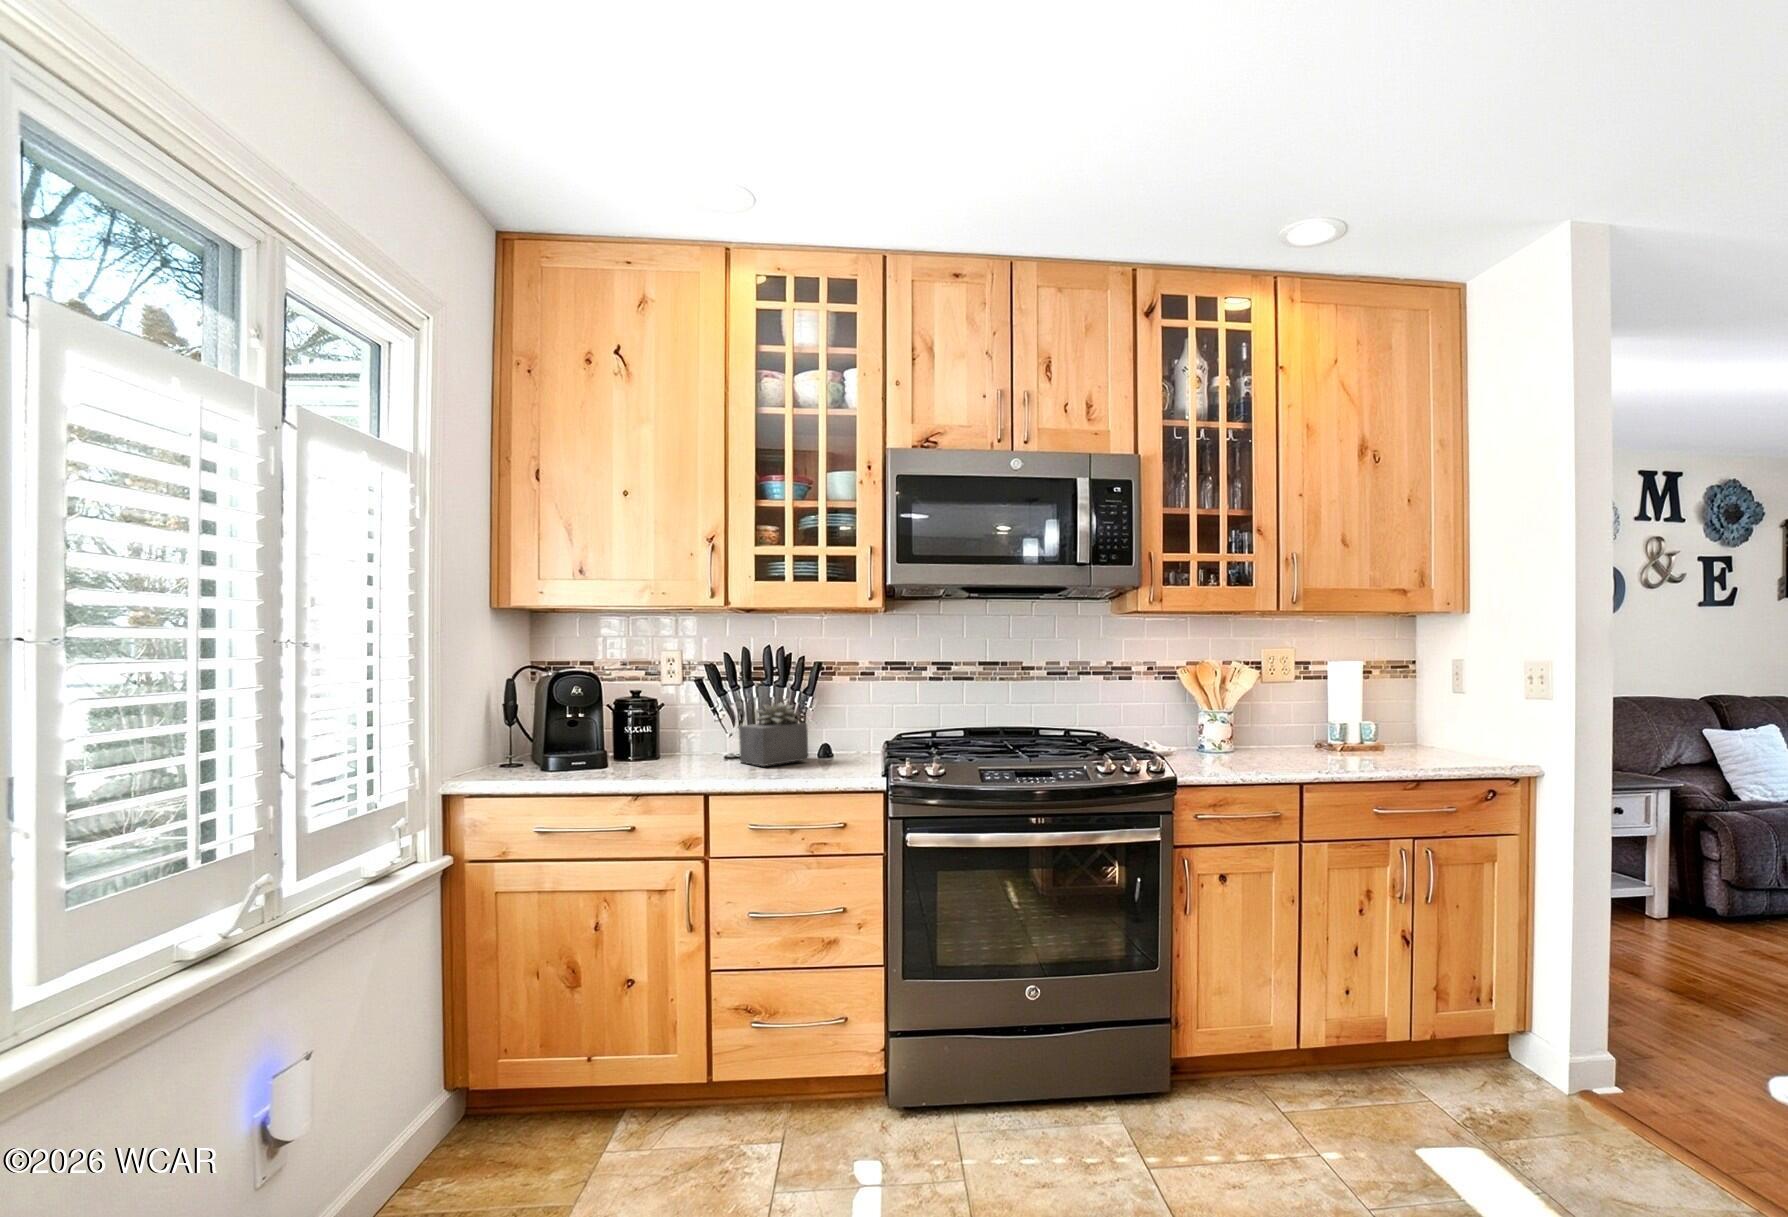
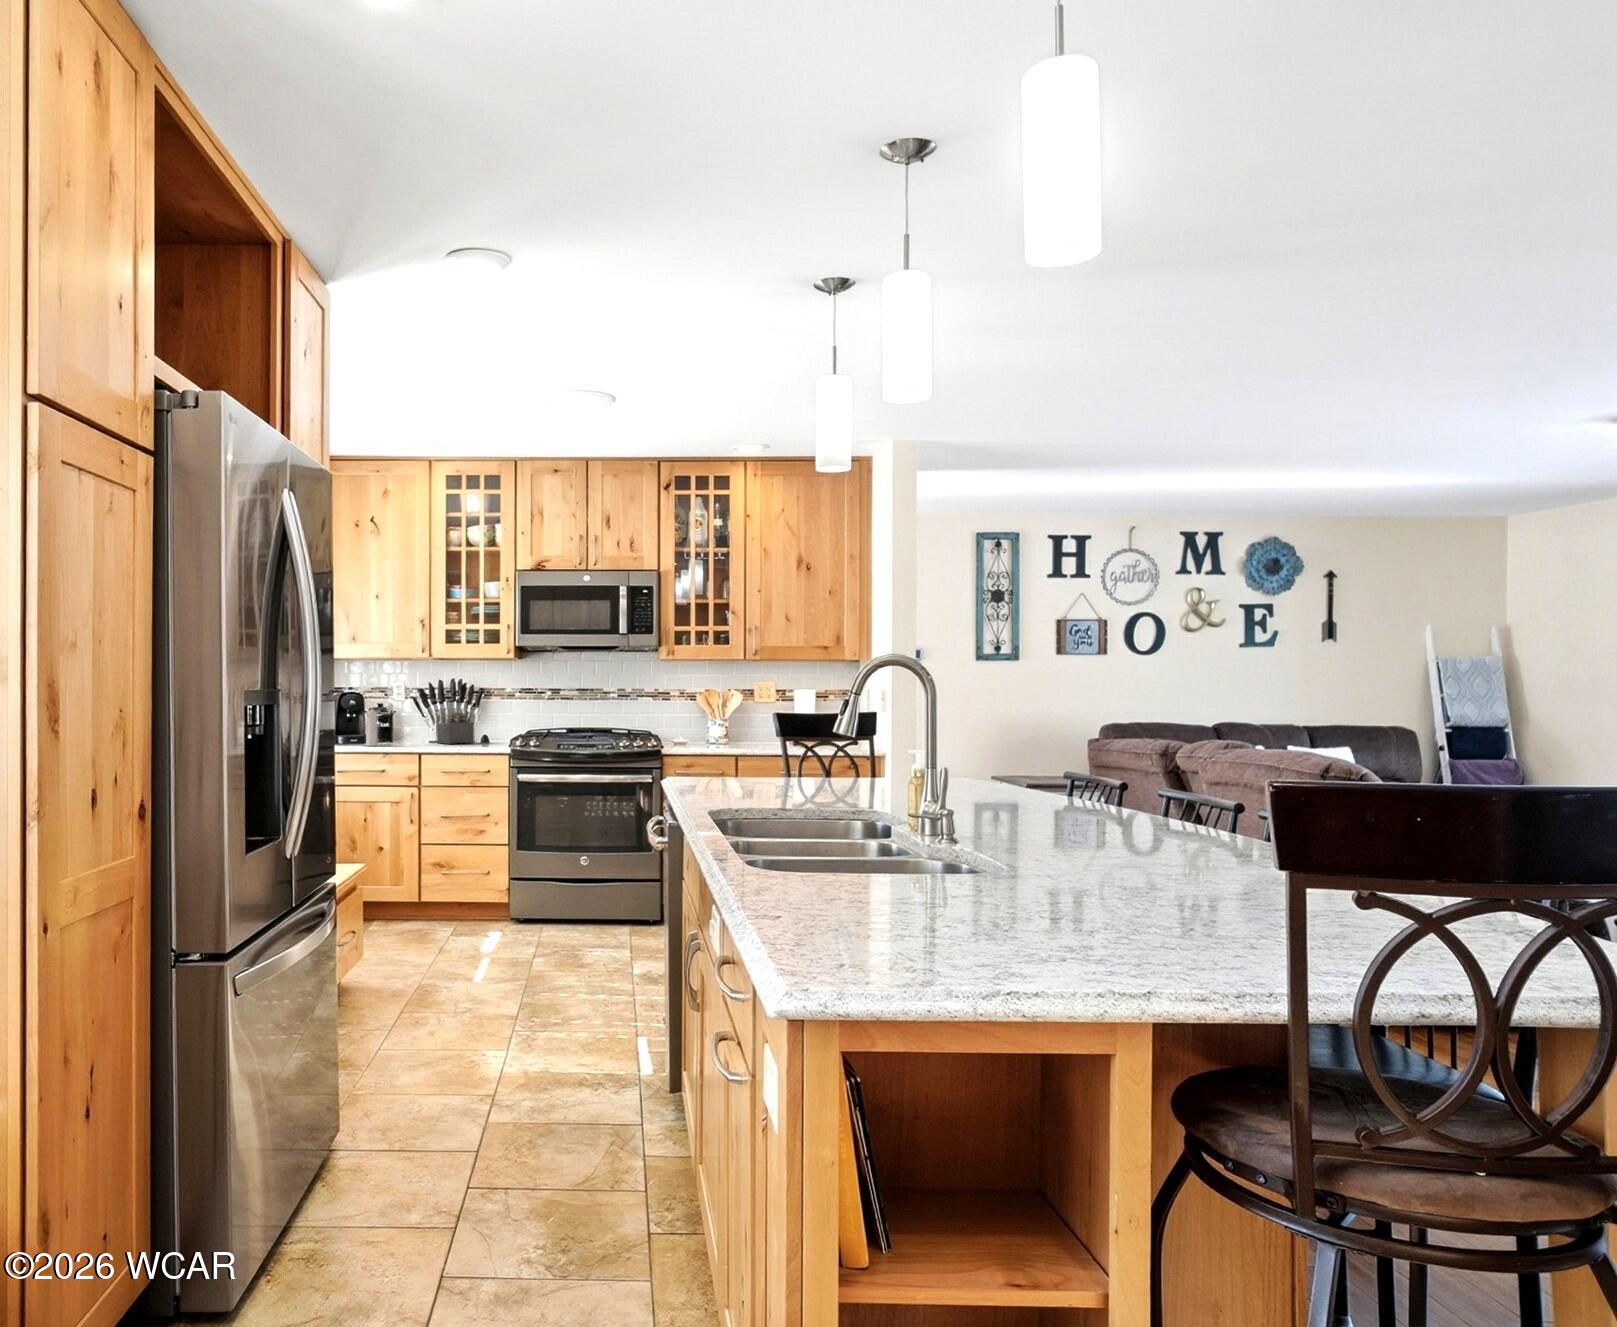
pepper mill: none [603,691,660,777] -> present [366,703,394,746]

